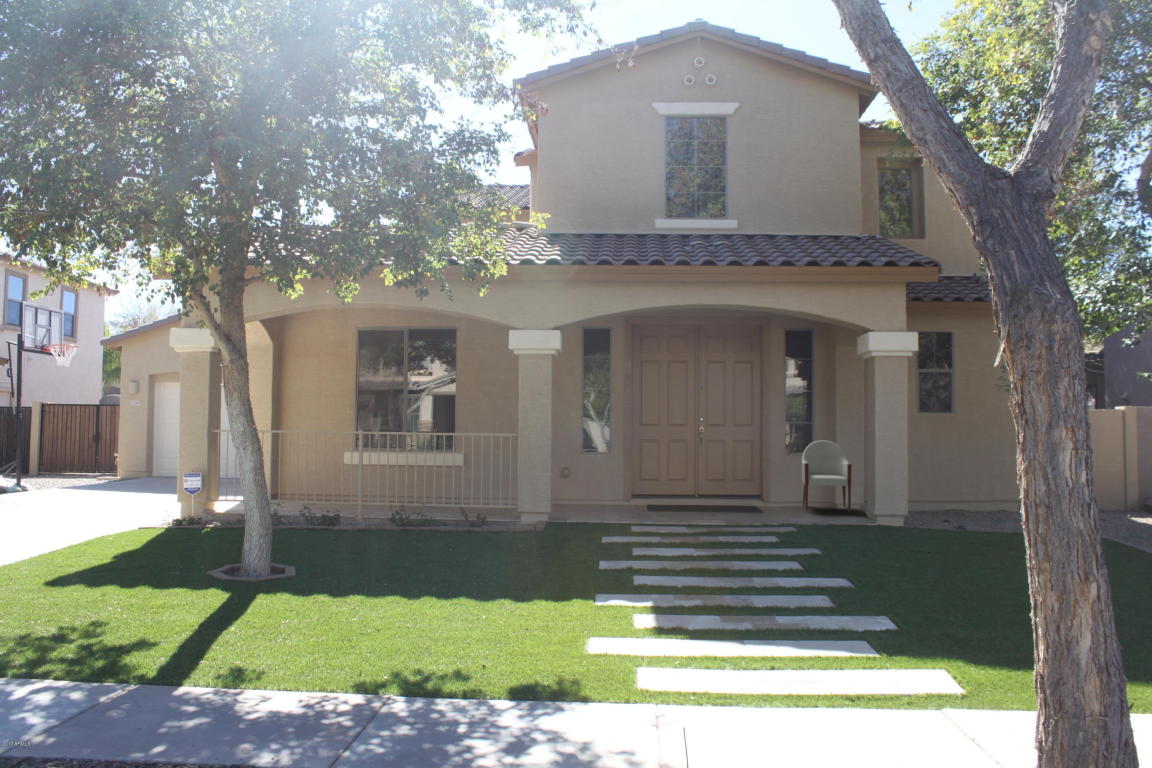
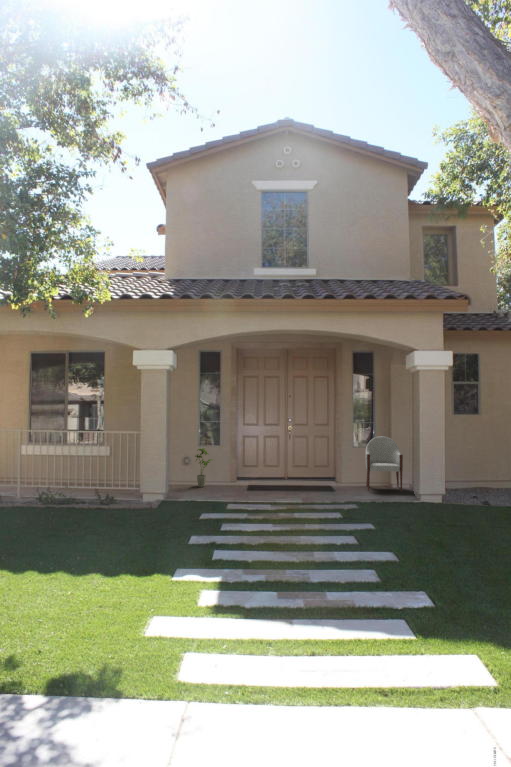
house plant: none [579,455,606,505] -> present [195,448,213,487]

